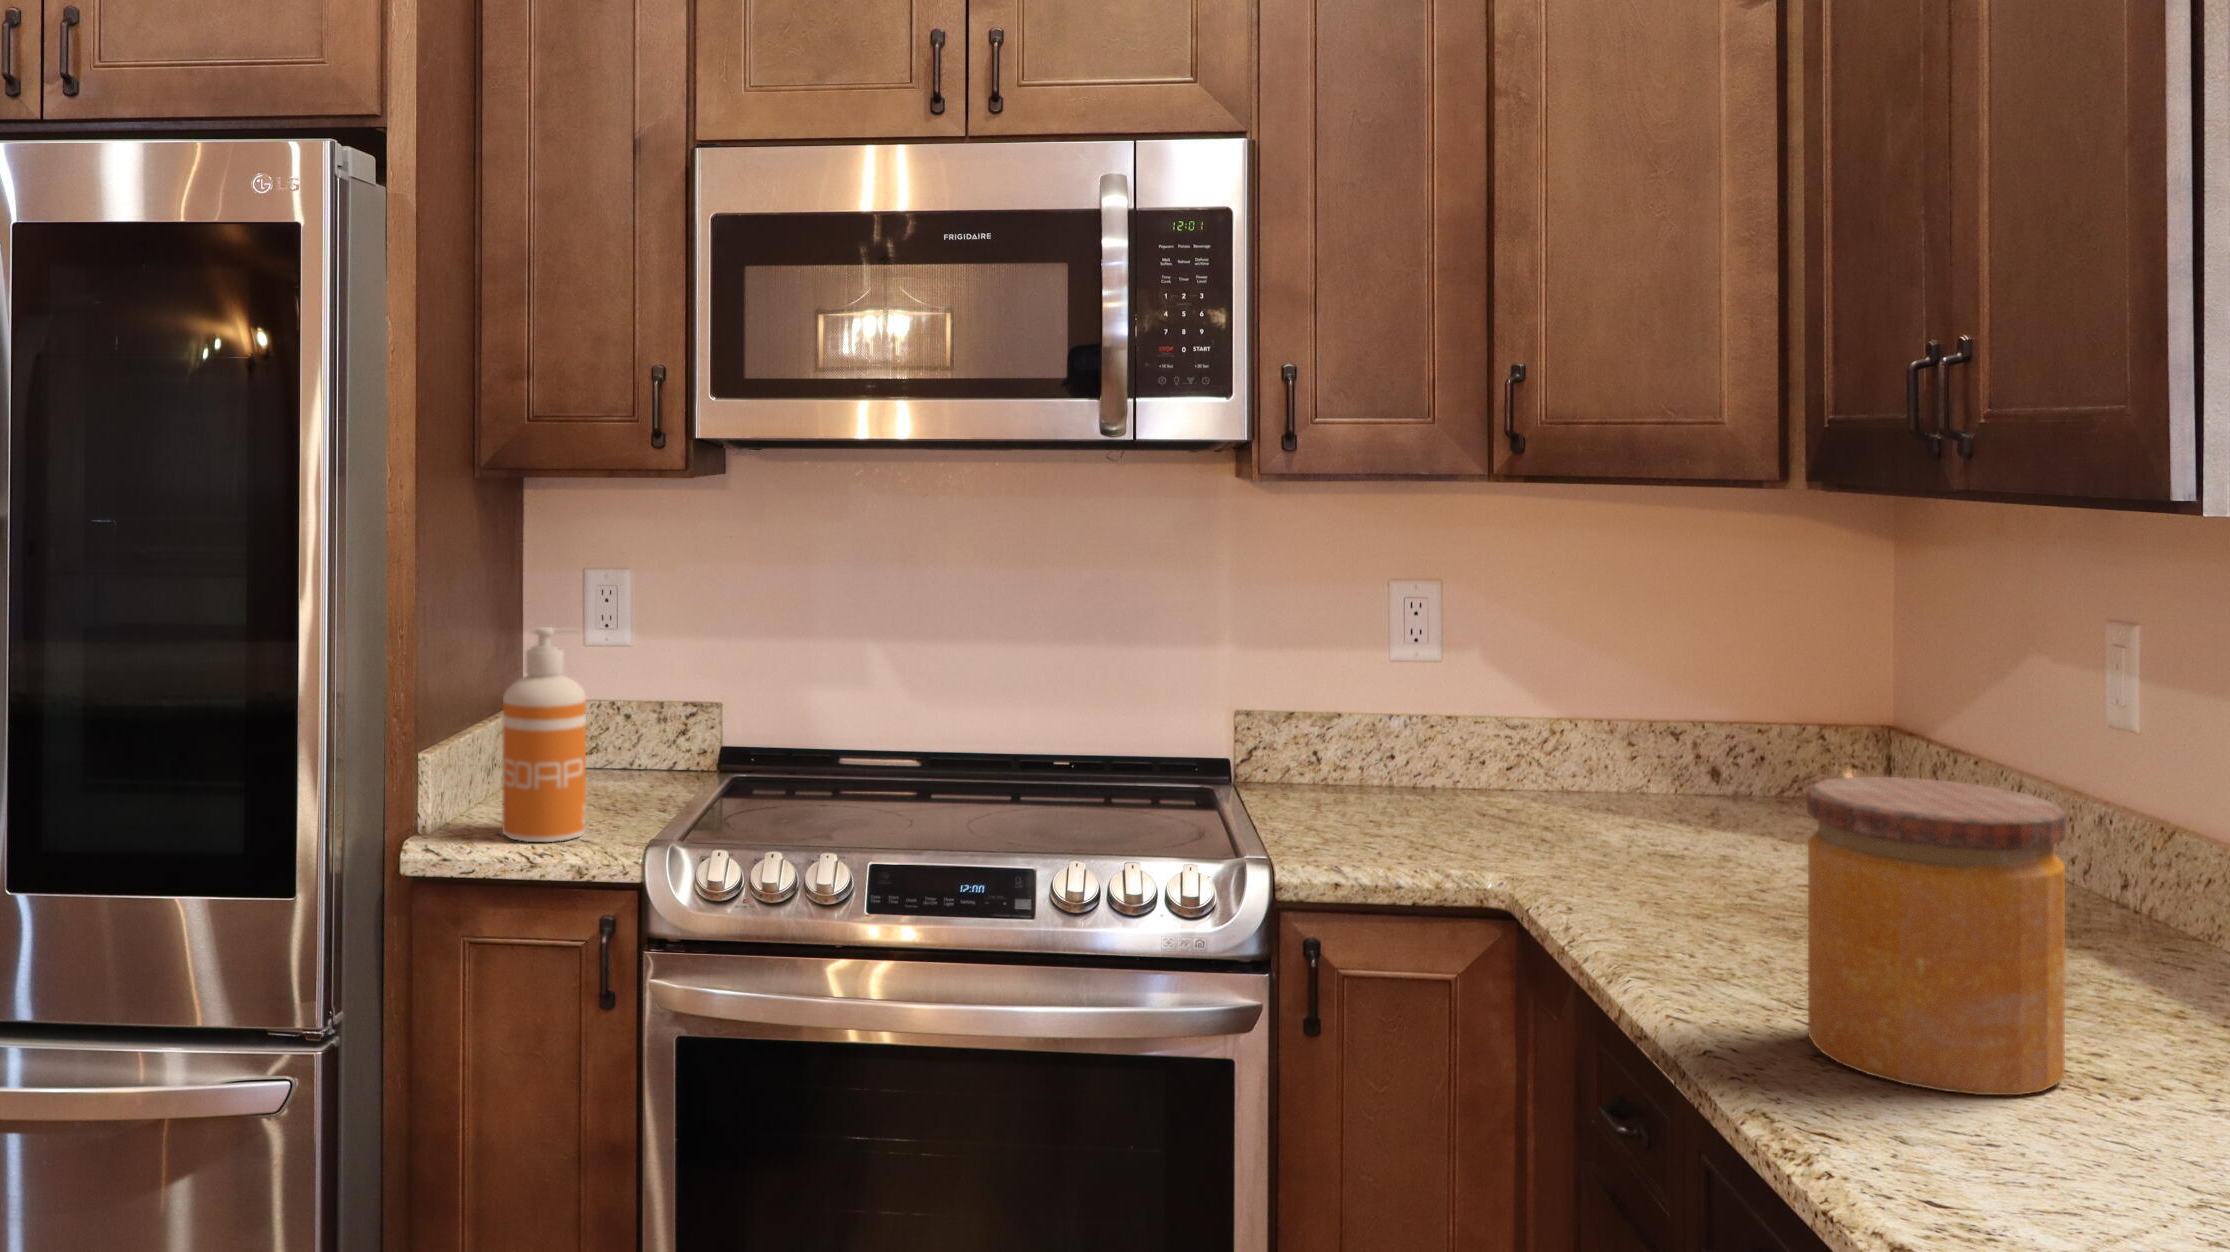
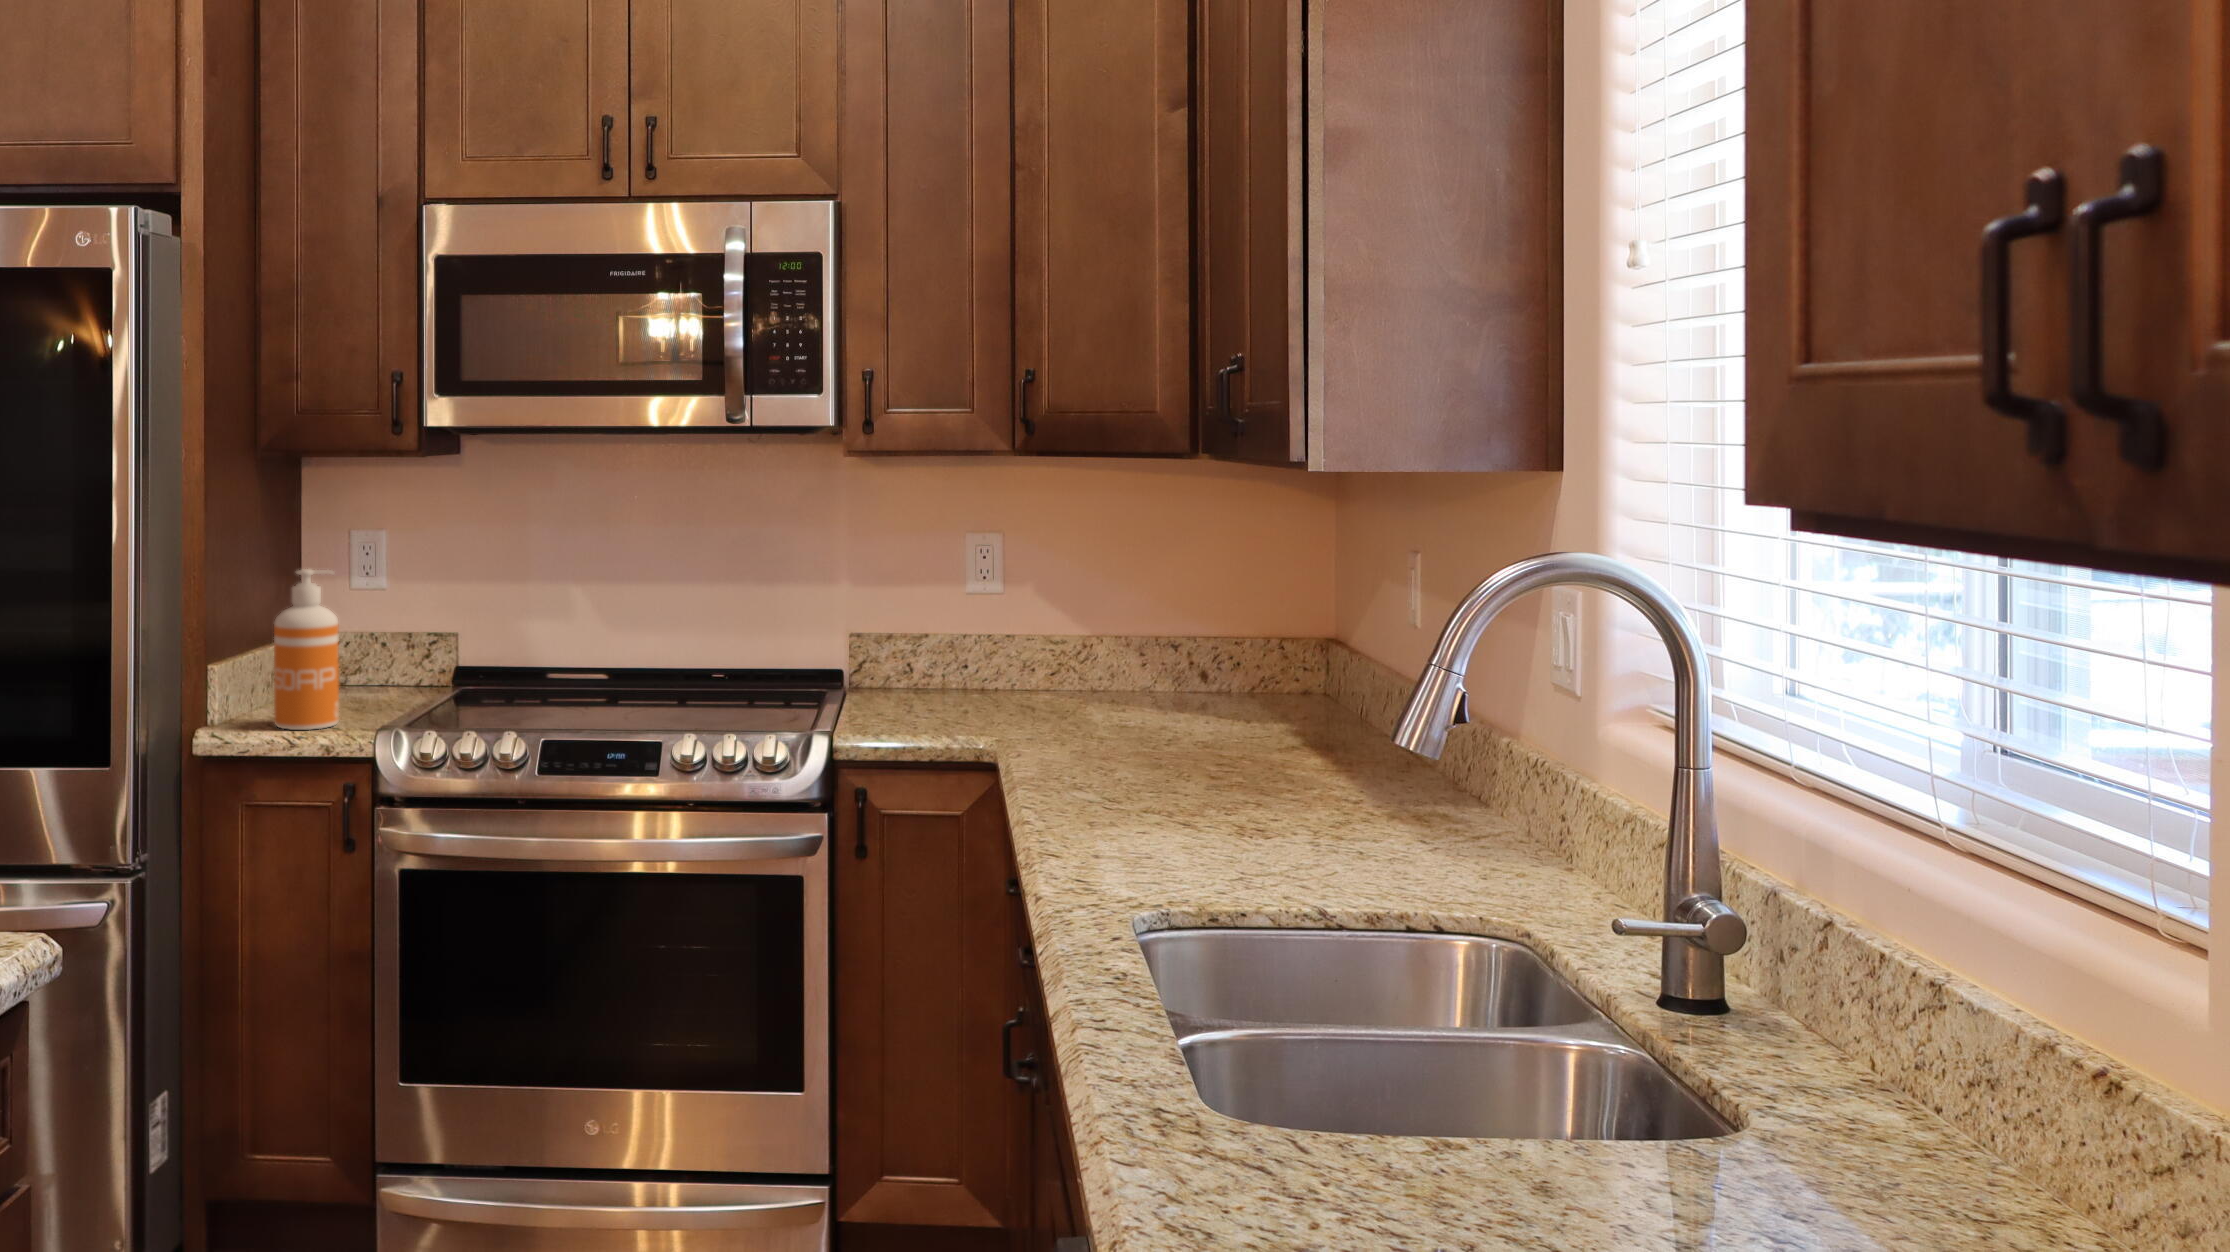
jar: present [1807,777,2066,1095] -> none [1088,649,1232,842]

